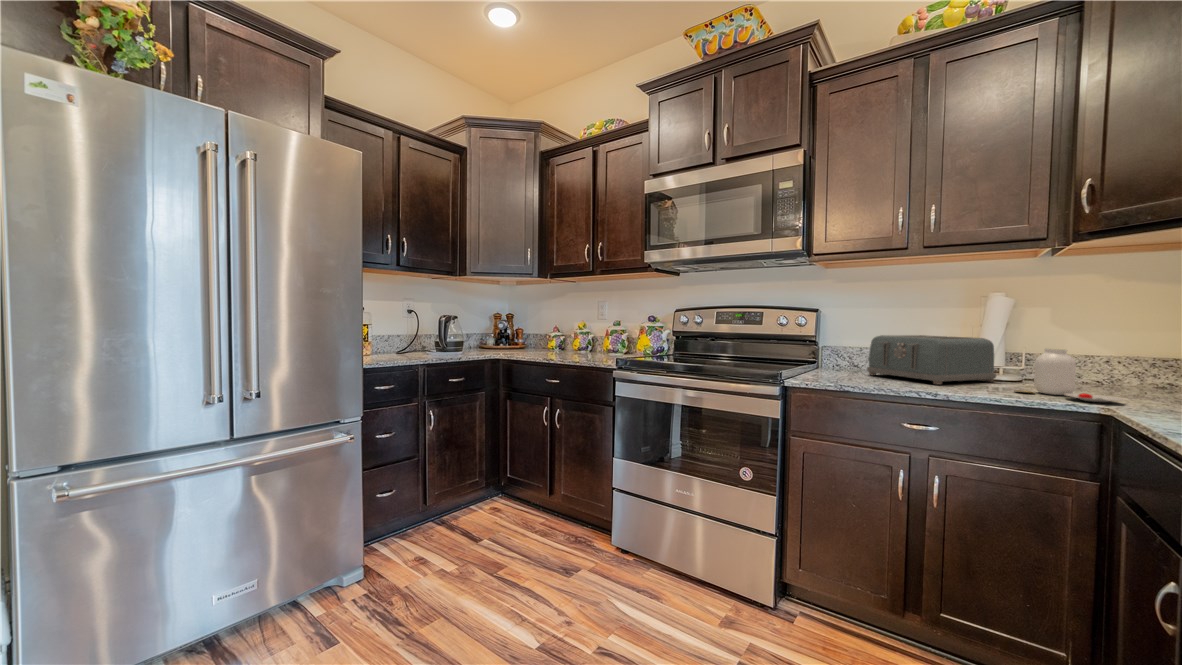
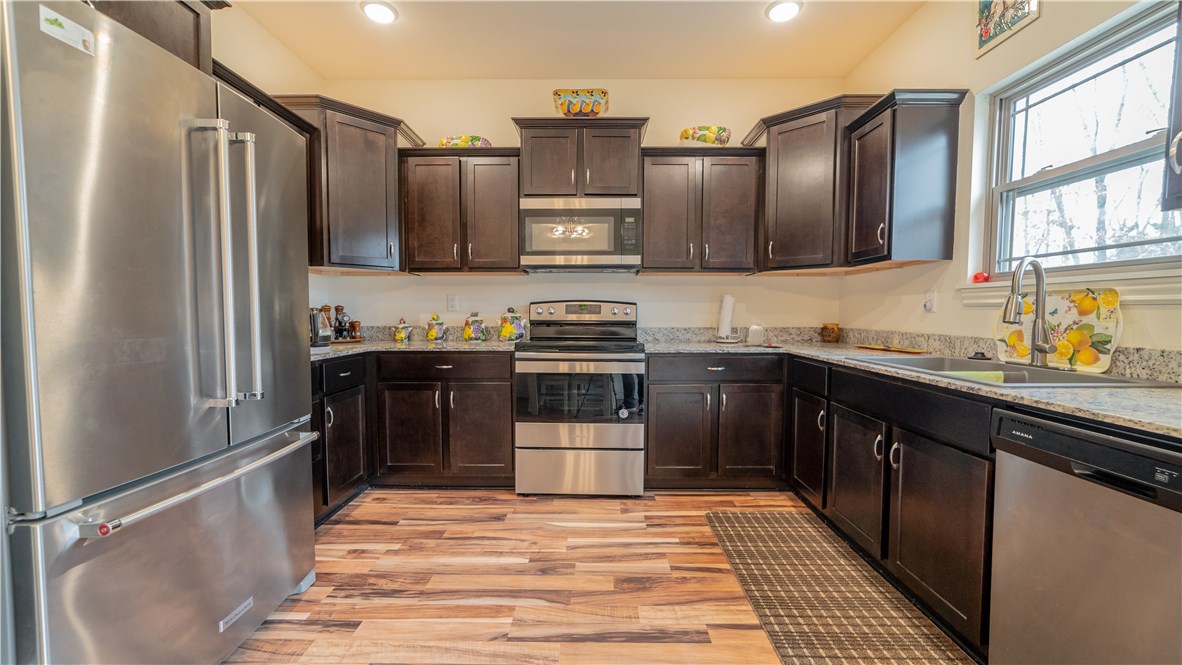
toaster: present [867,335,996,385] -> none [671,319,727,345]

